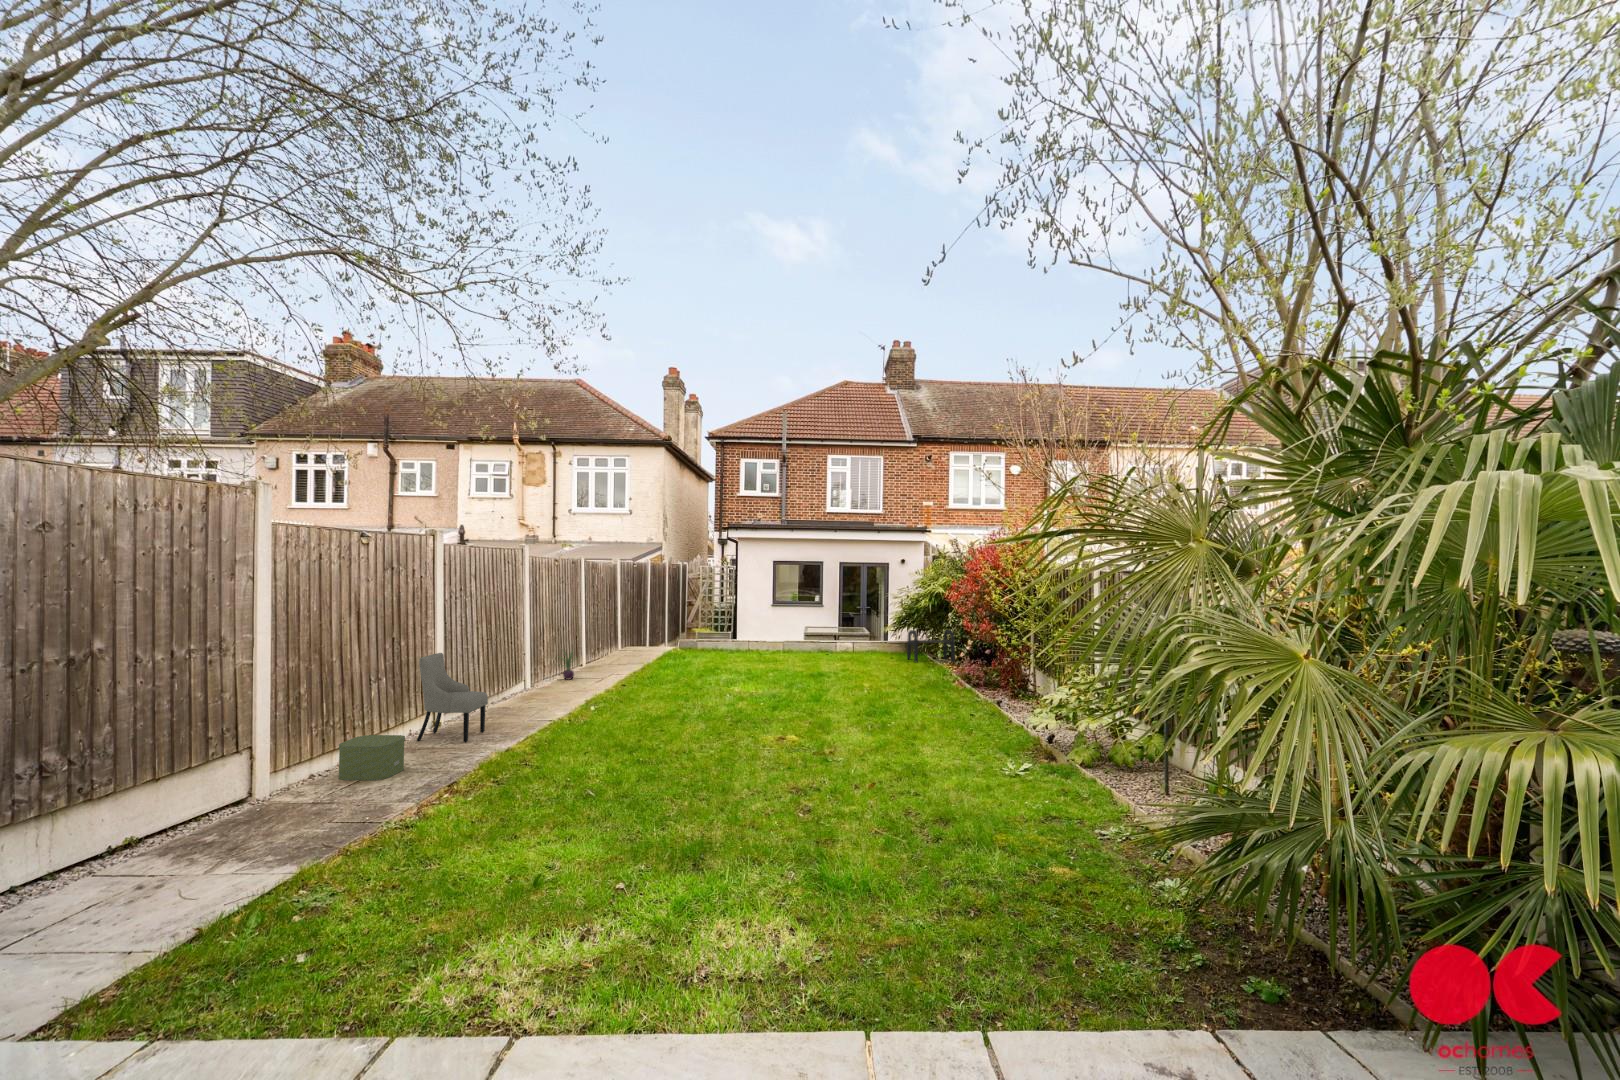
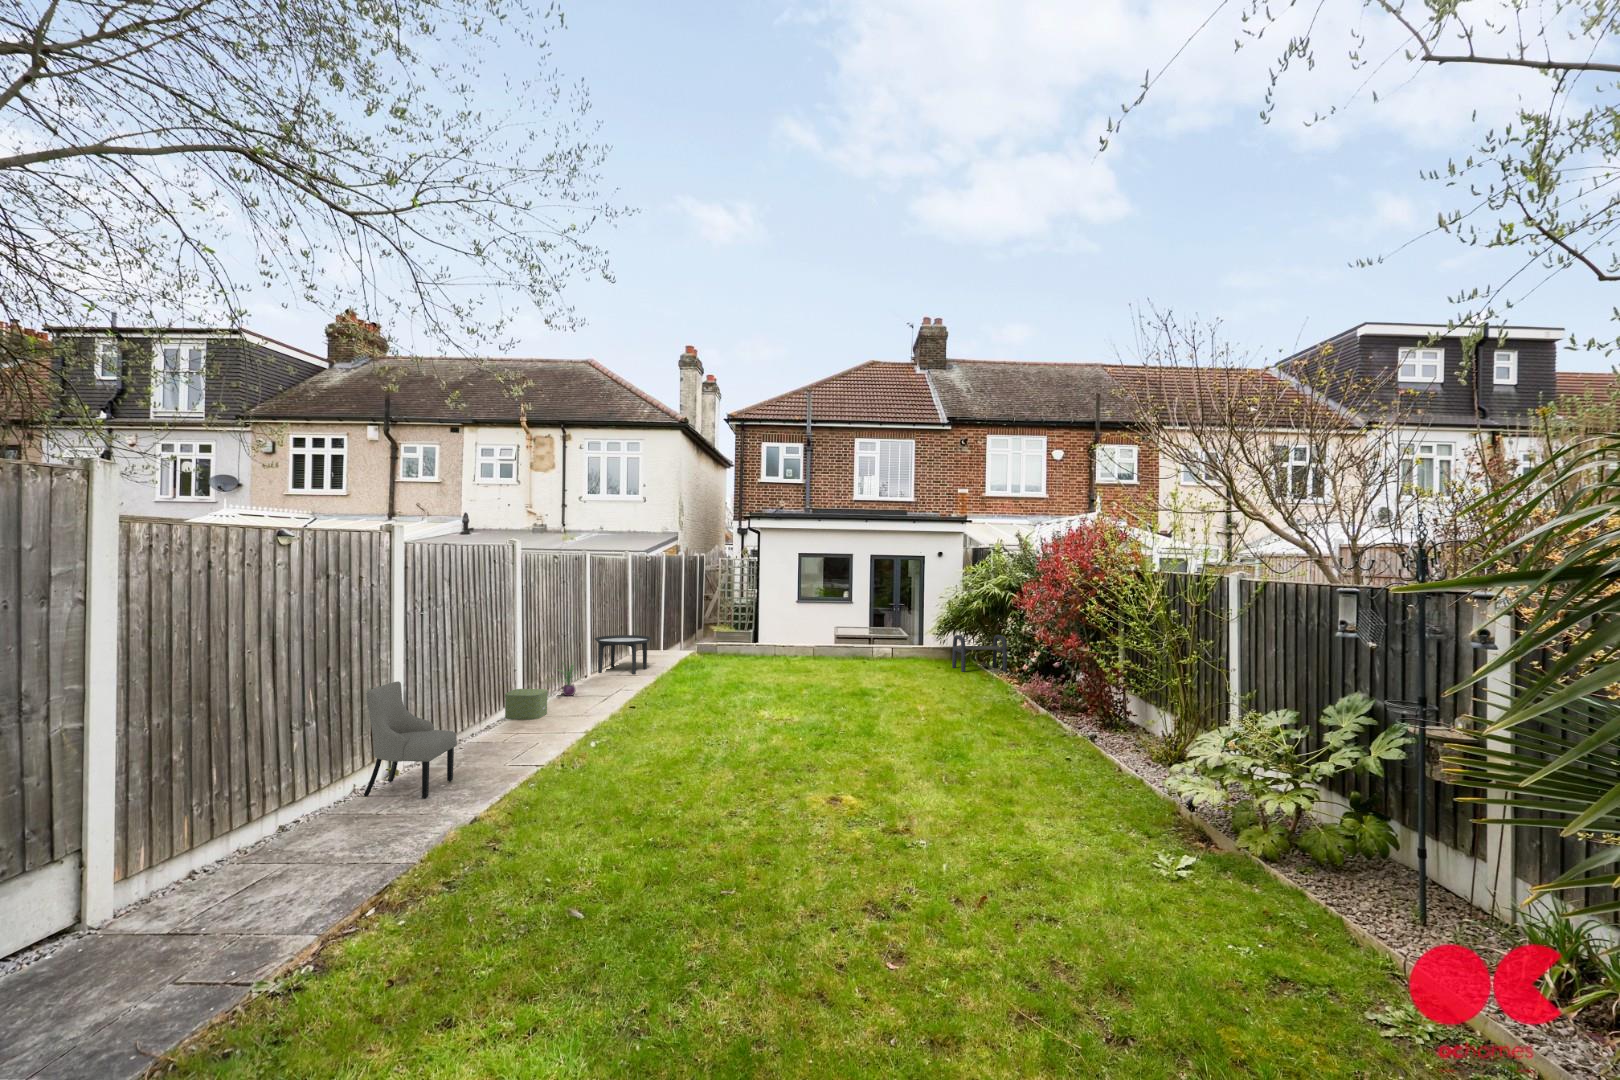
round table: none [589,631,640,665] -> present [595,635,652,674]
storage box: present [339,735,405,780] -> present [505,689,548,720]

